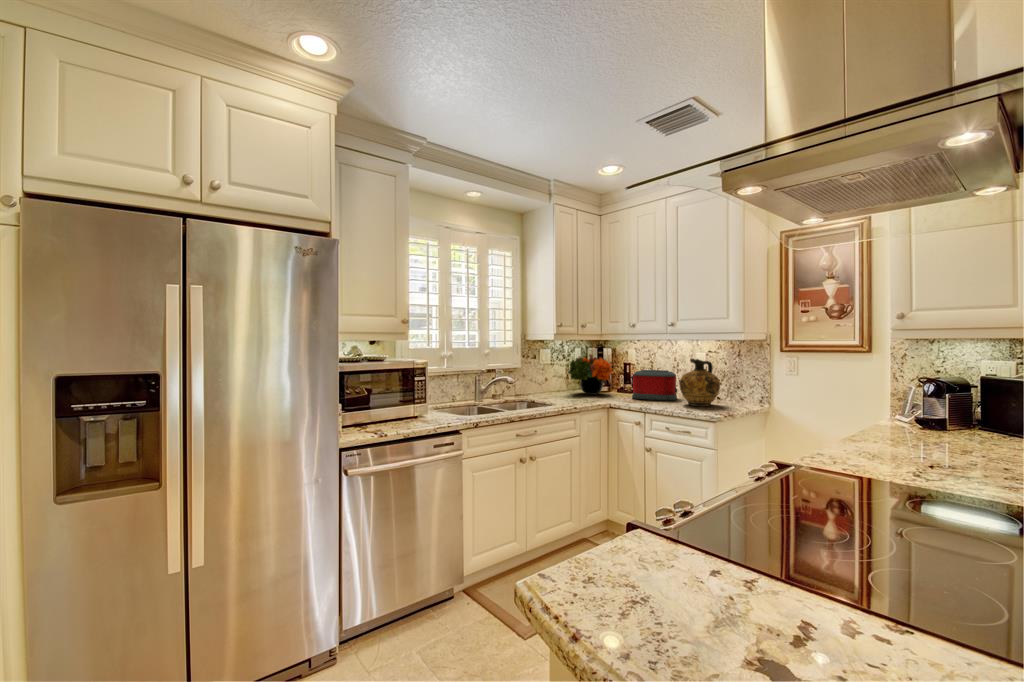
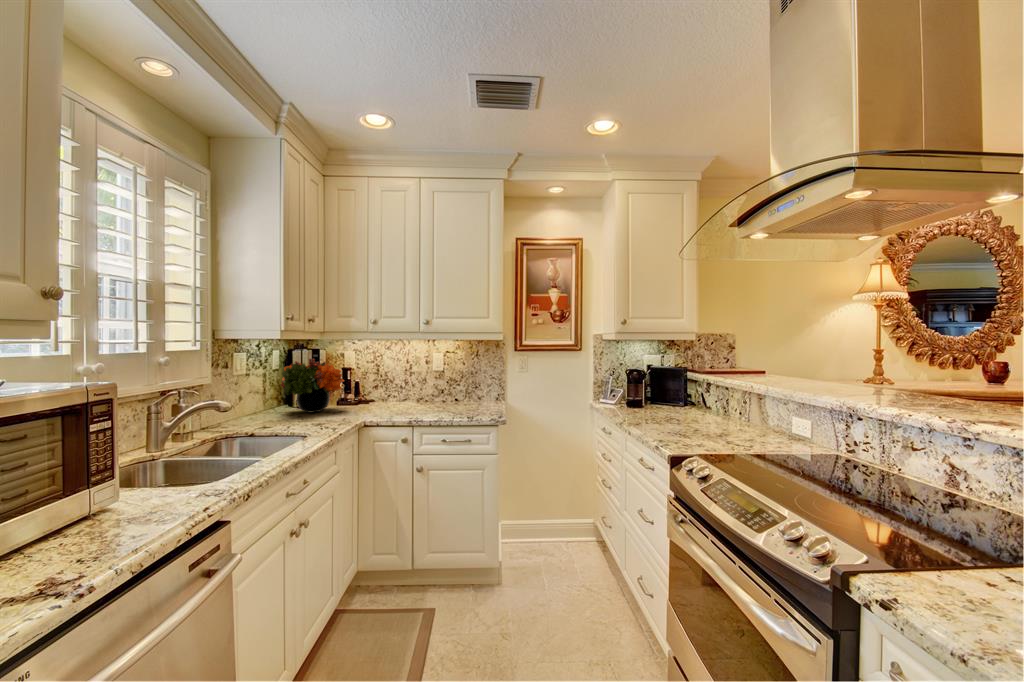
ceramic jug: present [679,358,720,406] -> none [440,359,480,410]
toaster: present [631,370,677,401] -> none [371,374,425,410]

